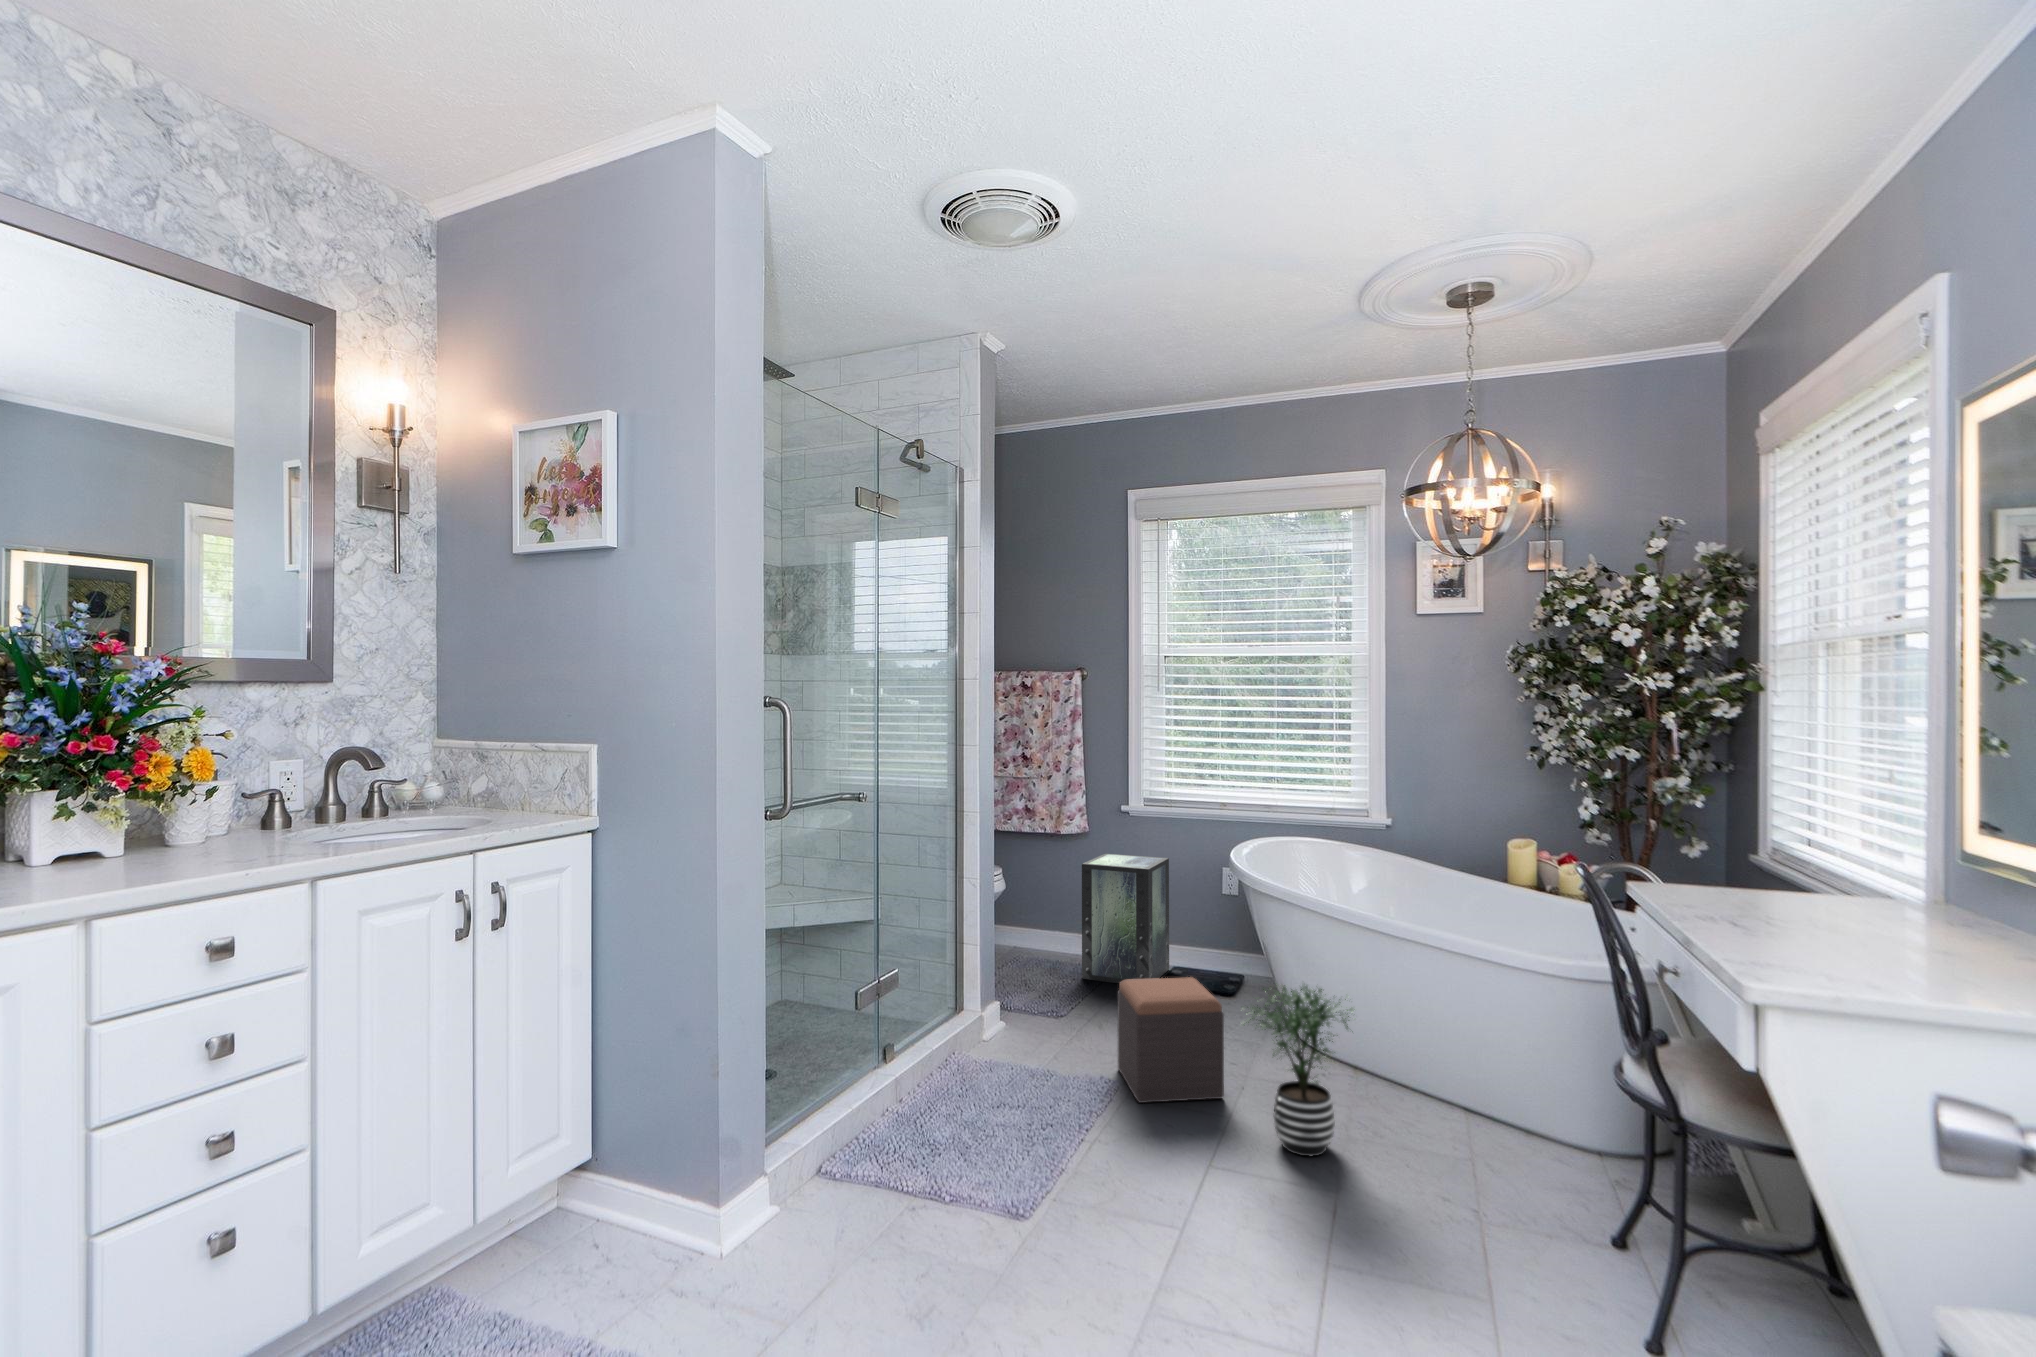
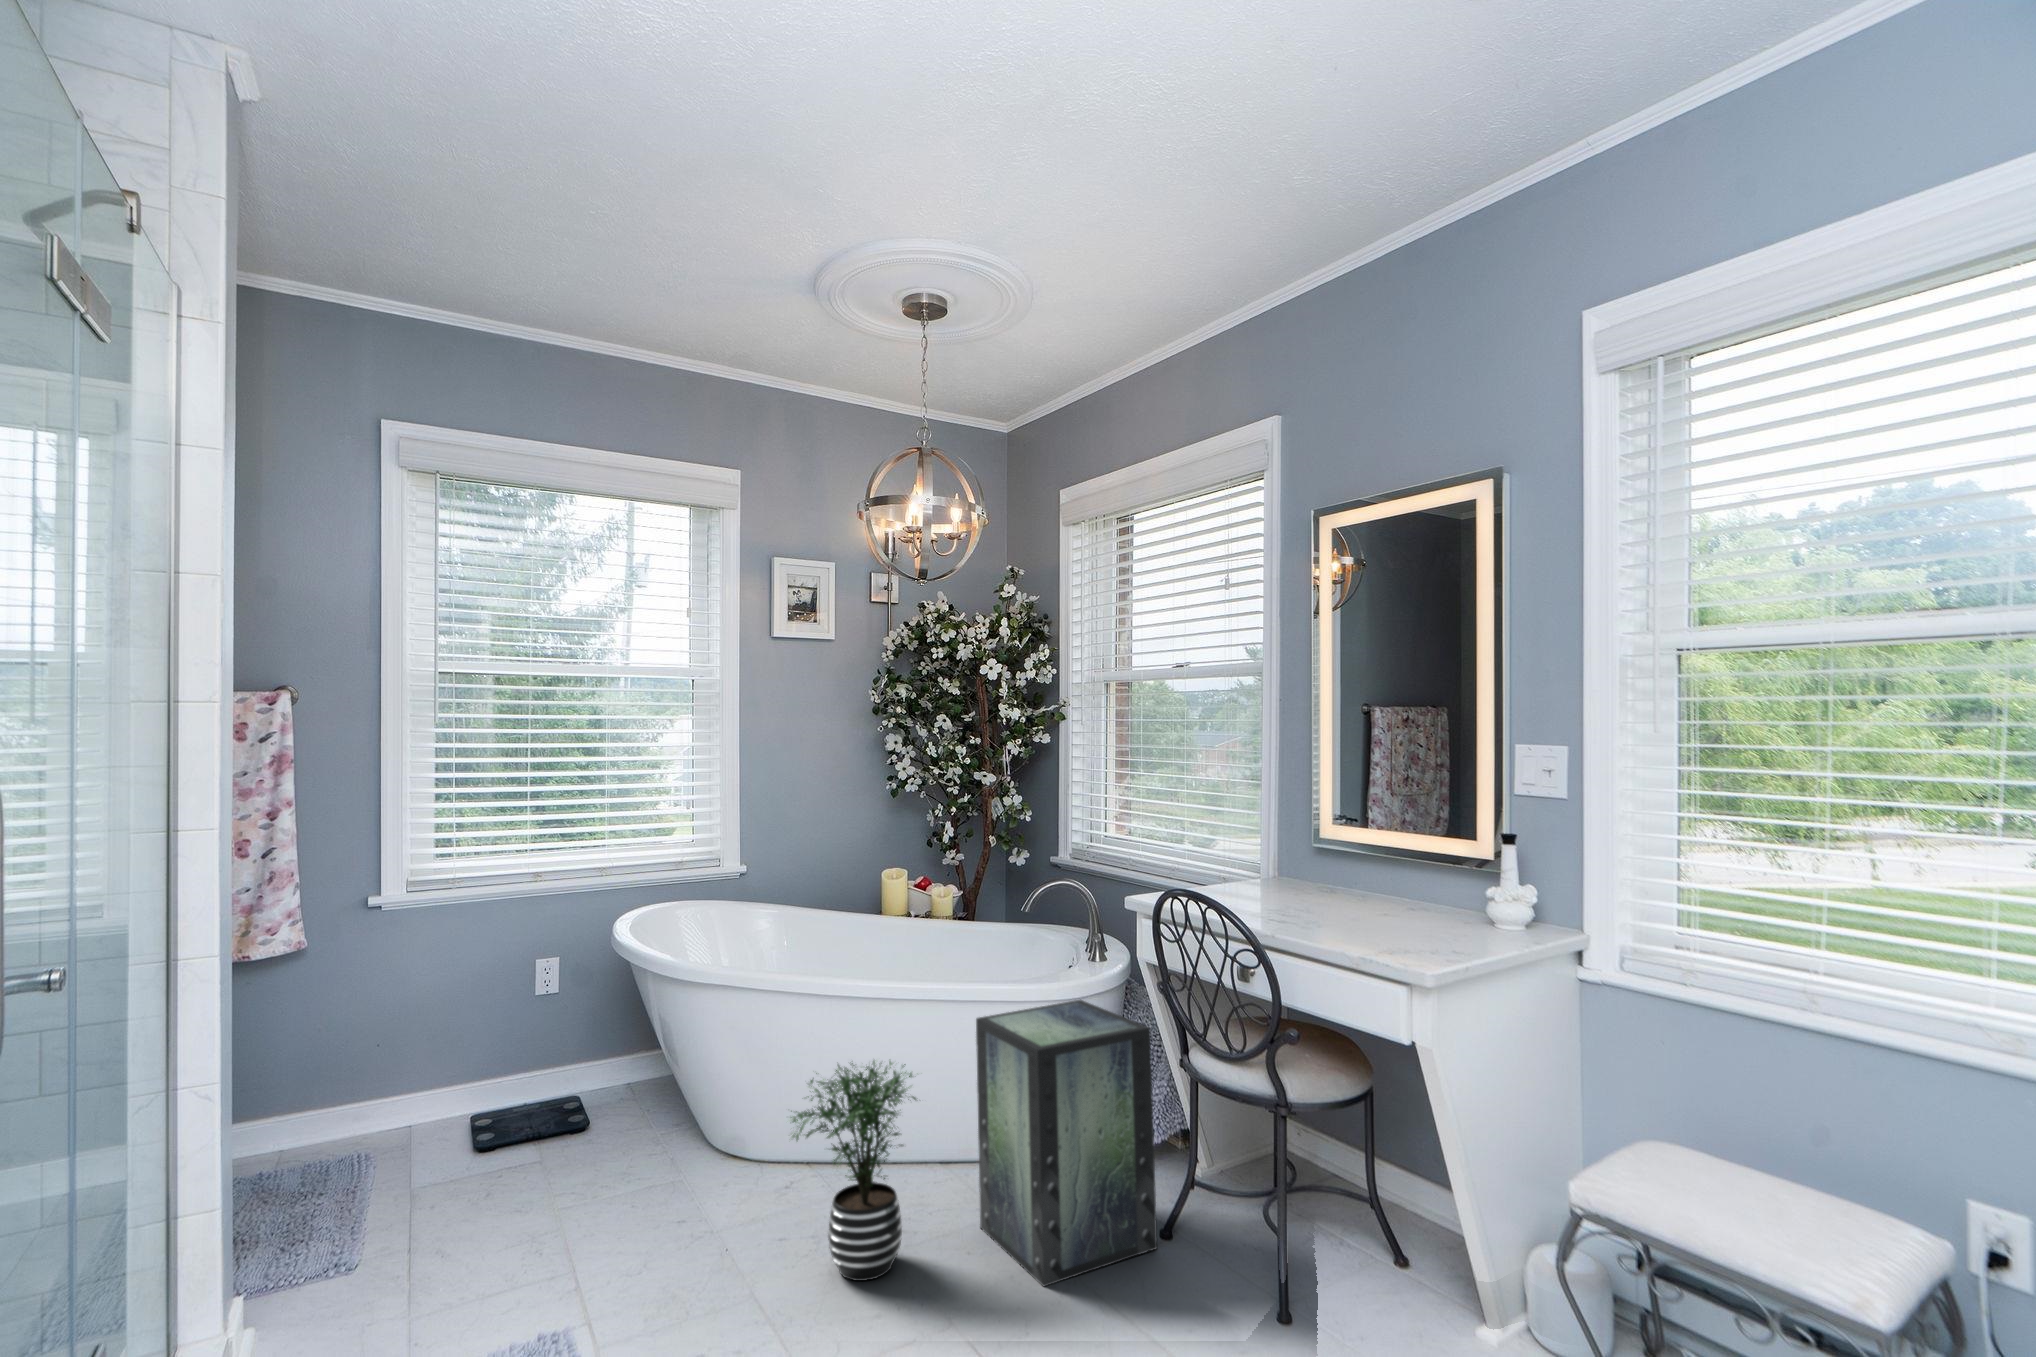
storage box: present [1082,854,1169,983] -> present [976,1000,1157,1286]
footstool: present [1118,977,1224,1103] -> none [537,1107,720,1317]

